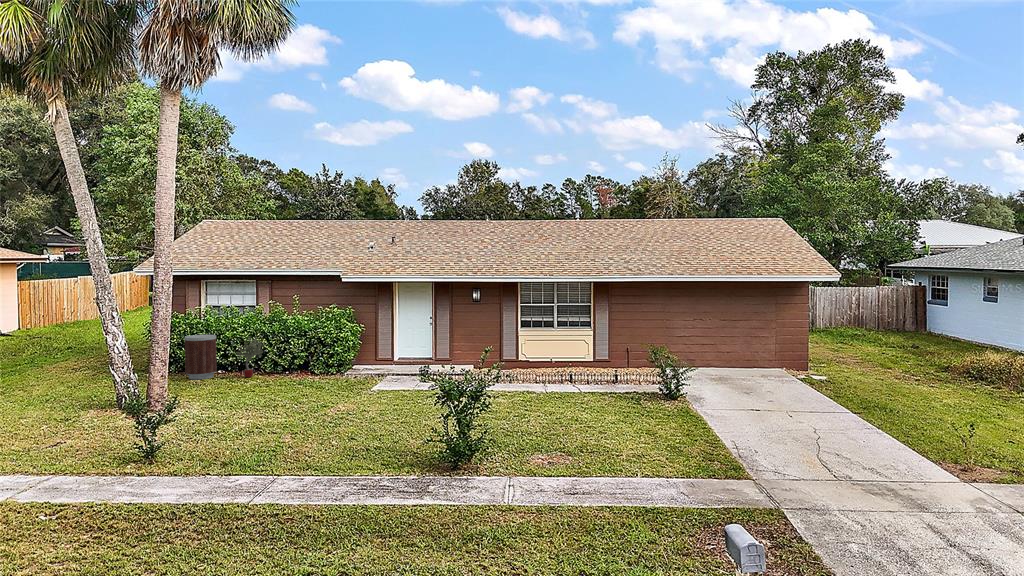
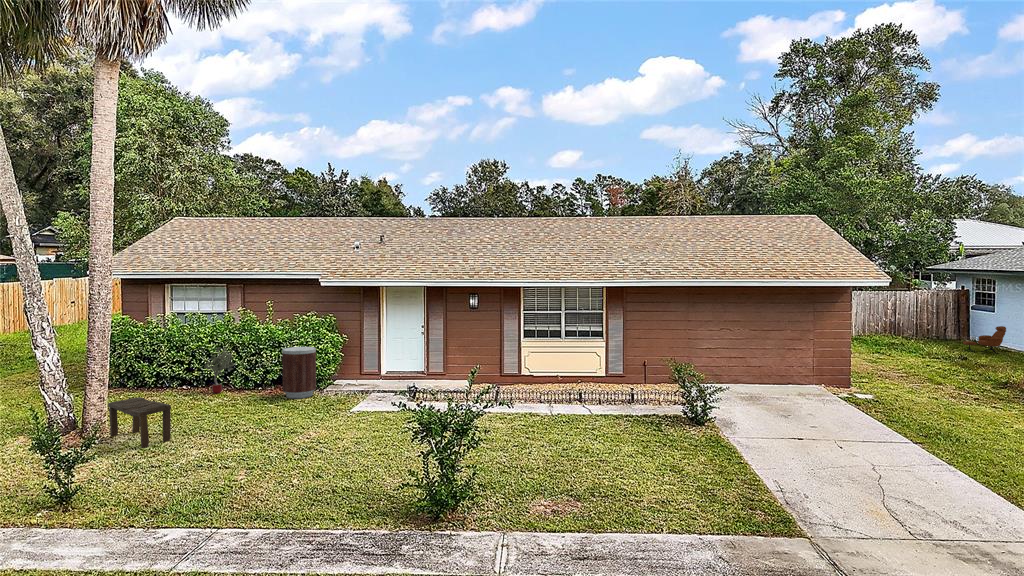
lounge chair: none [917,319,956,343] -> present [963,326,1006,353]
trash can: present [185,335,217,380] -> present [282,347,316,399]
bench: none [166,377,221,419] -> present [108,397,171,448]

